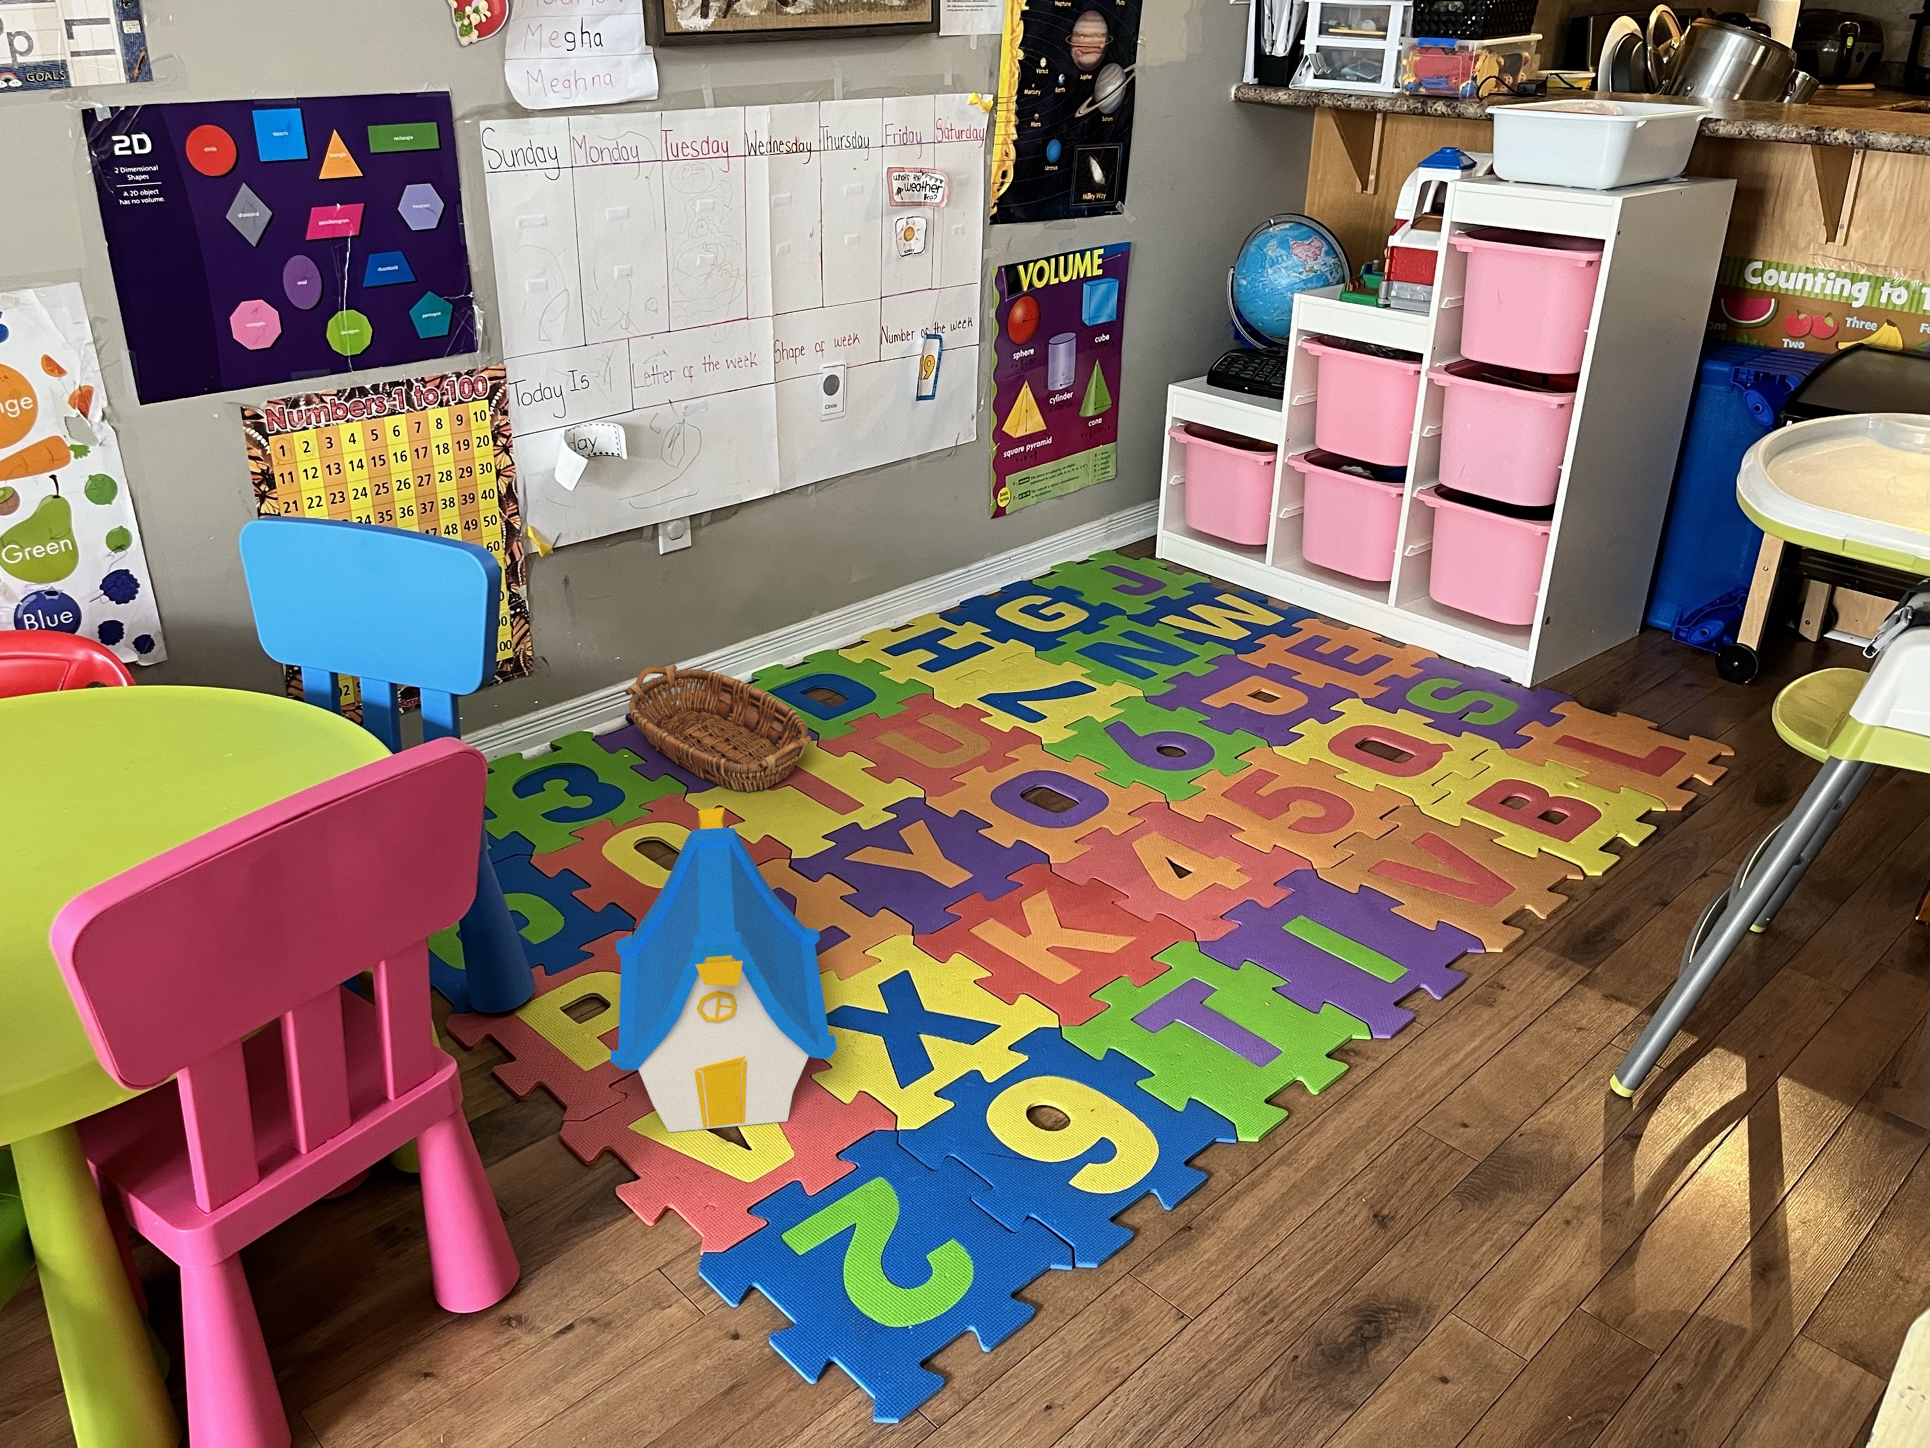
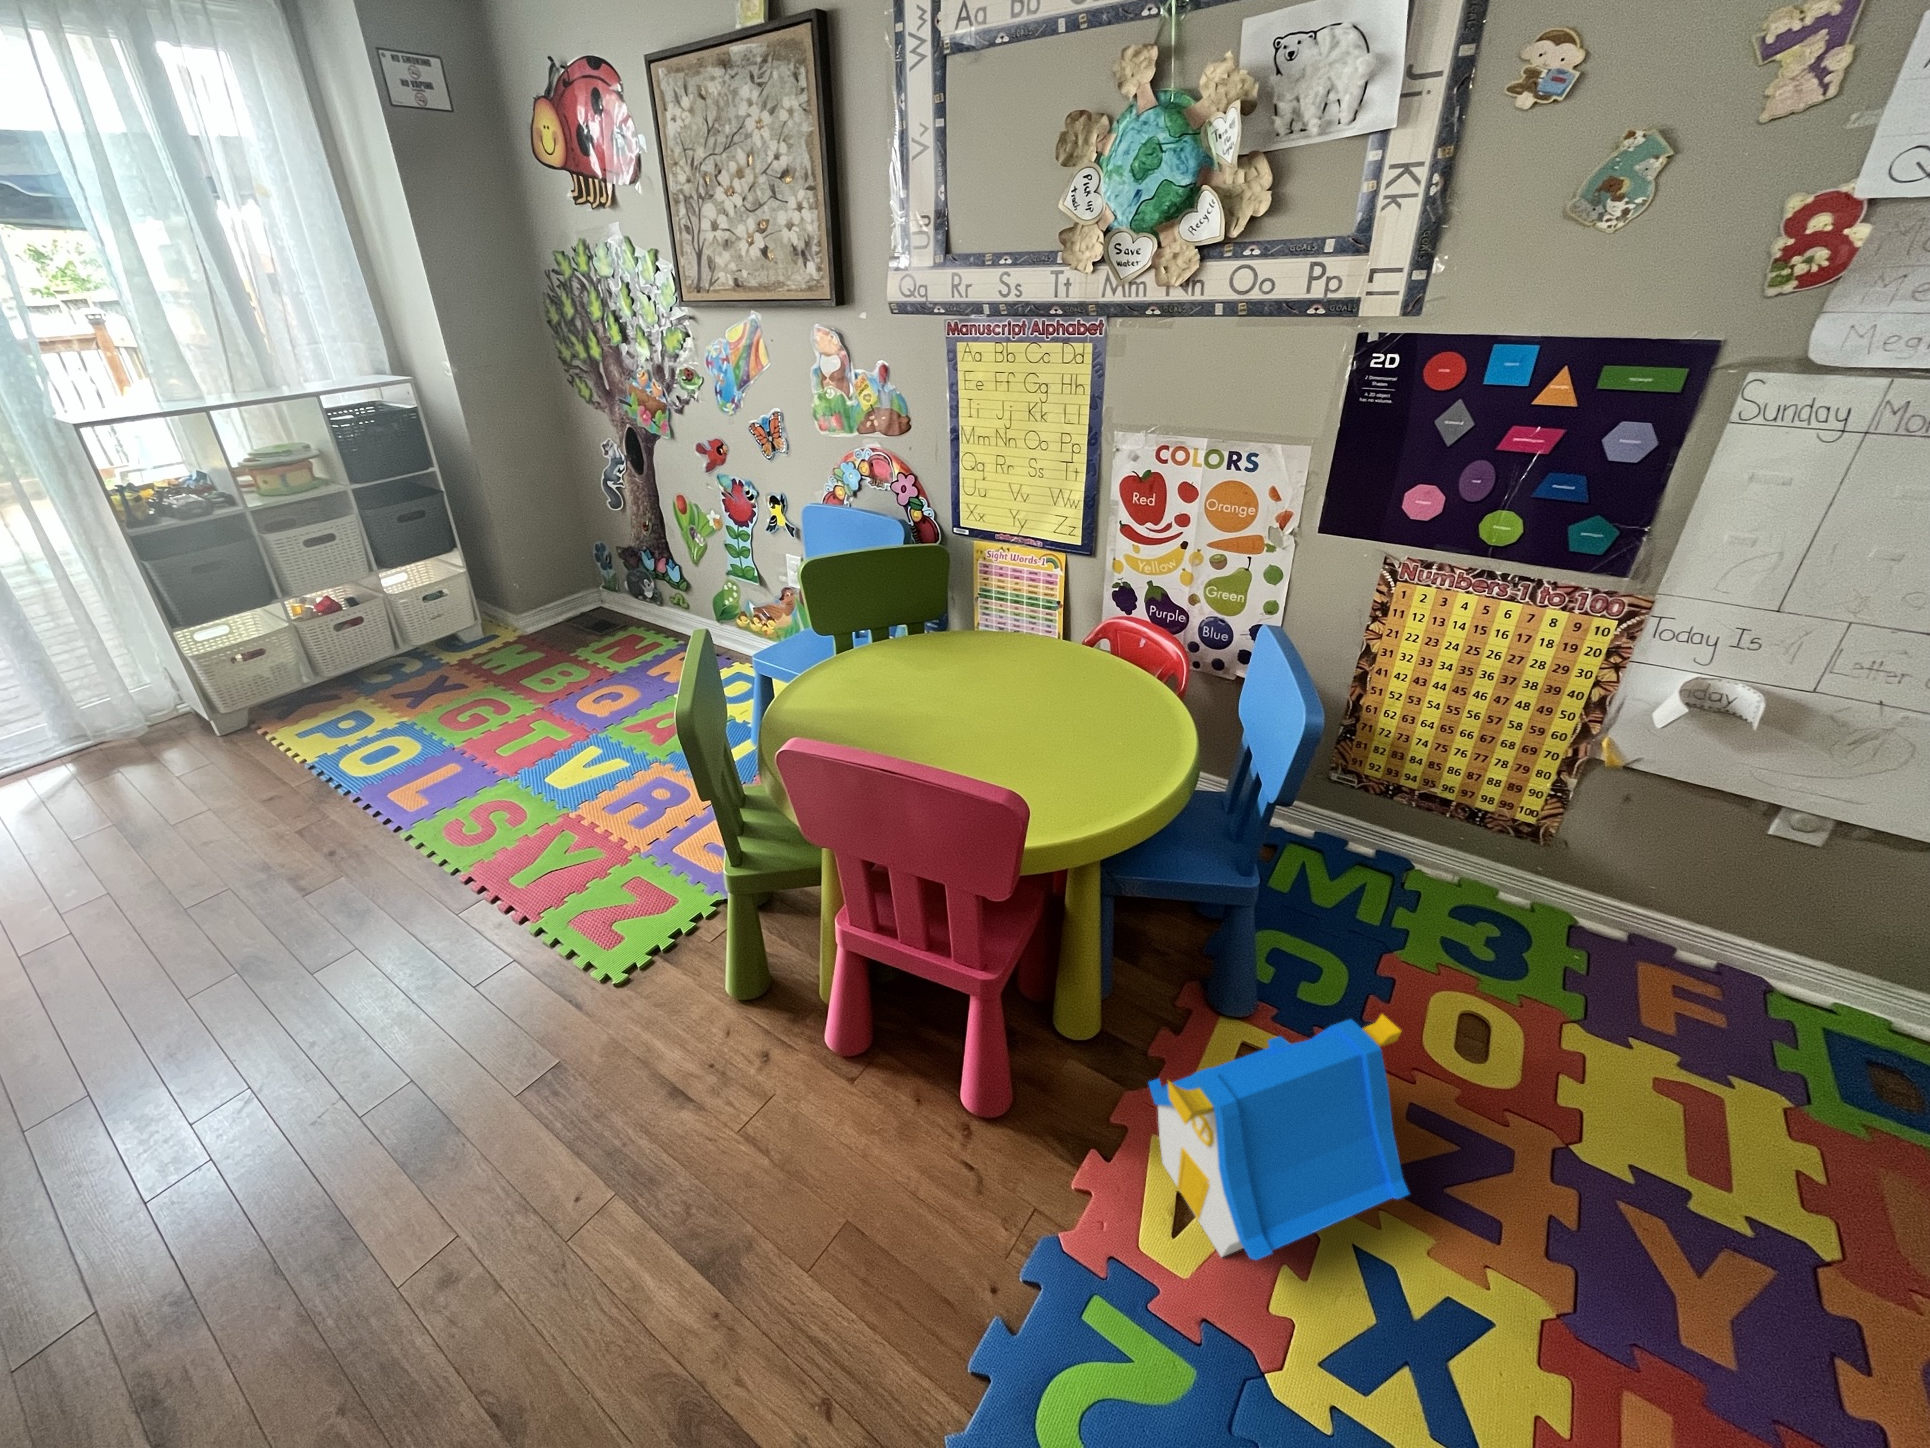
basket: present [625,665,811,792] -> none [1569,892,1820,1141]

